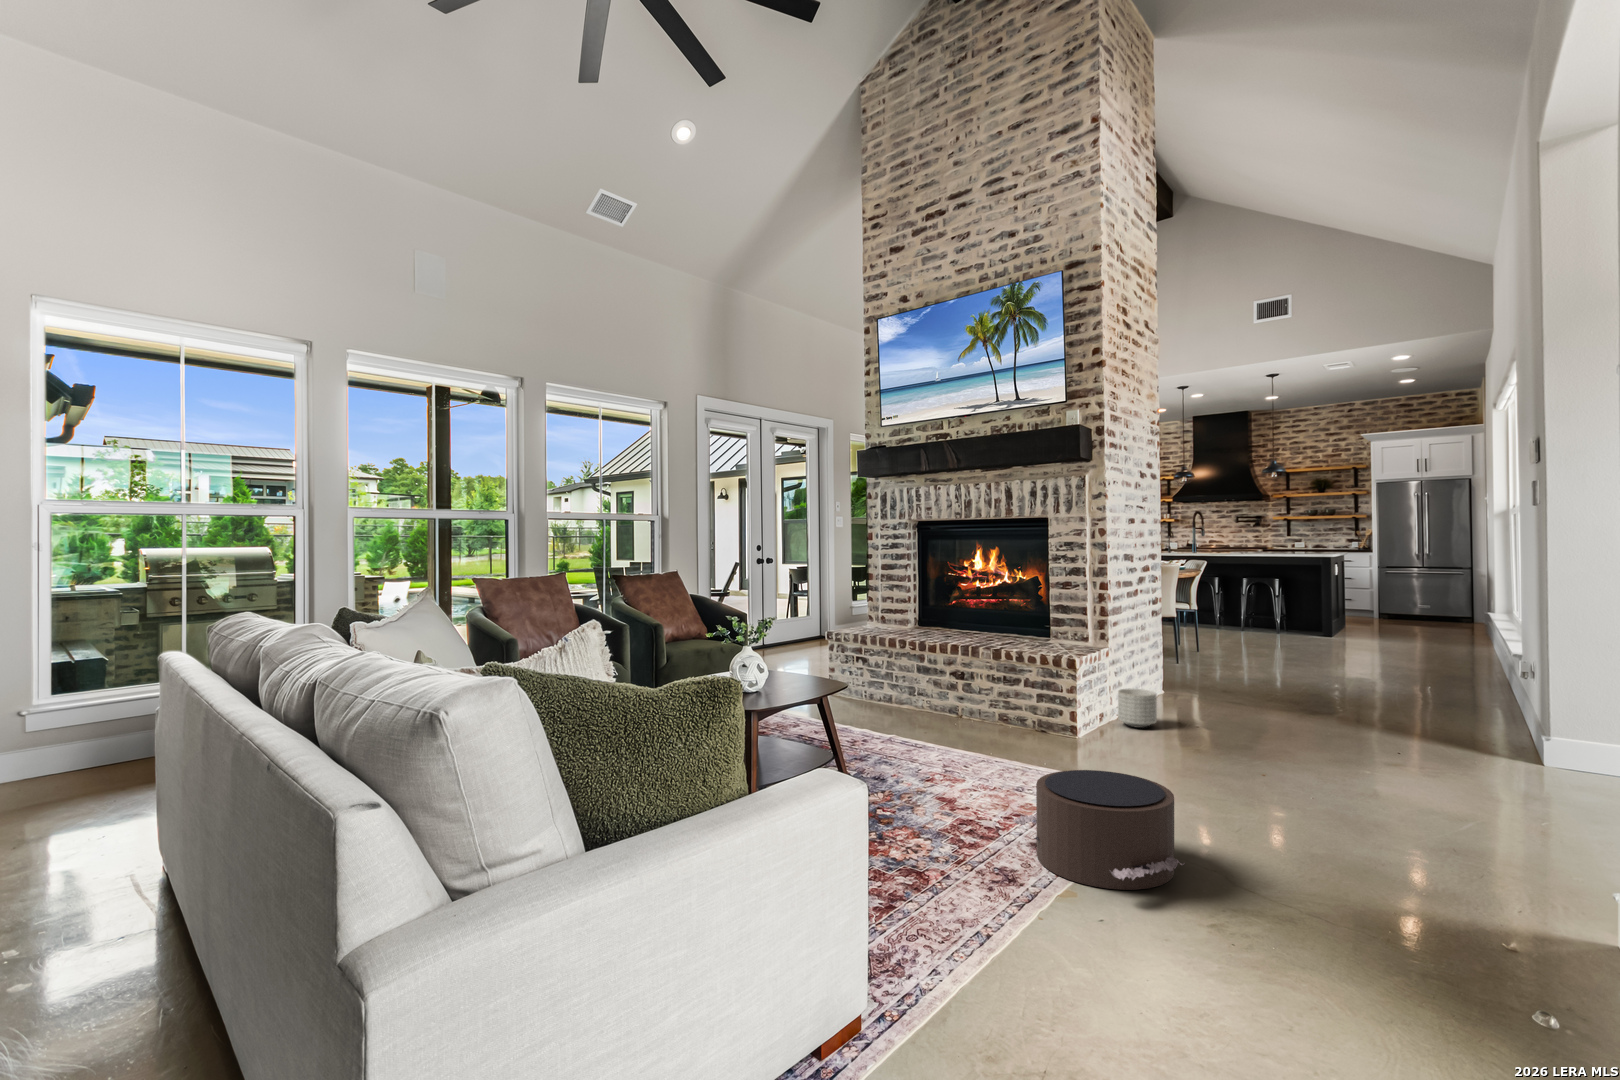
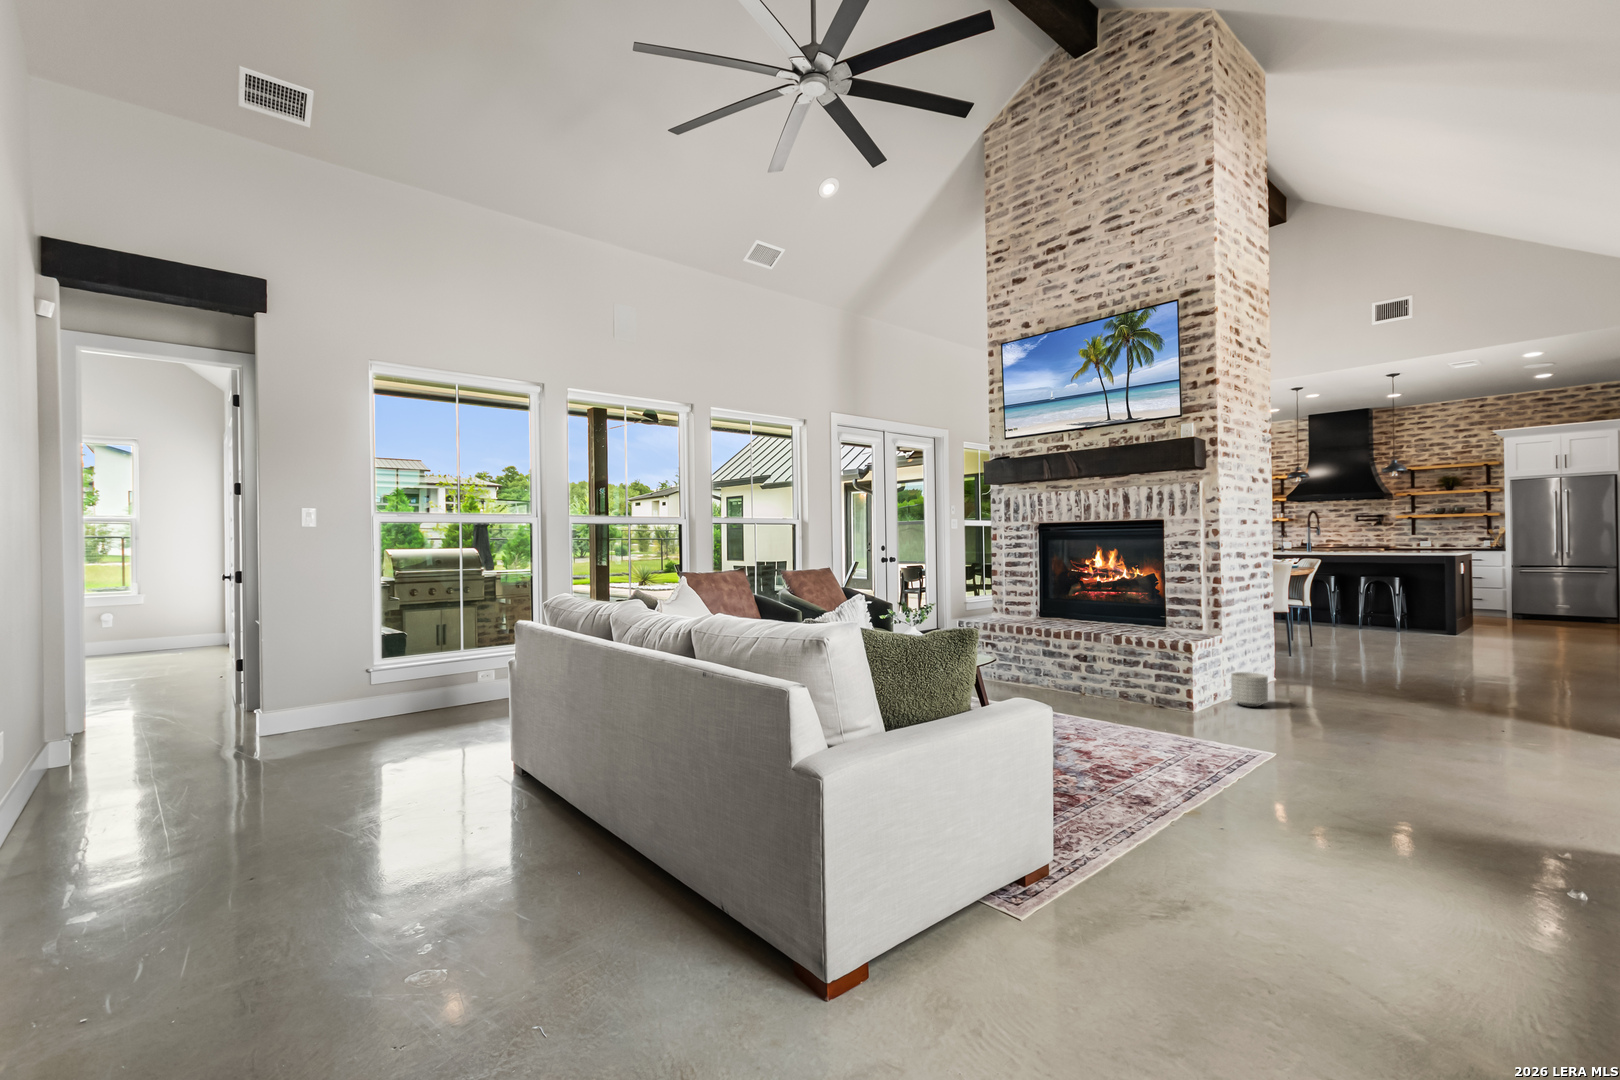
pouf: present [1013,770,1185,890] -> none [1140,727,1287,816]

